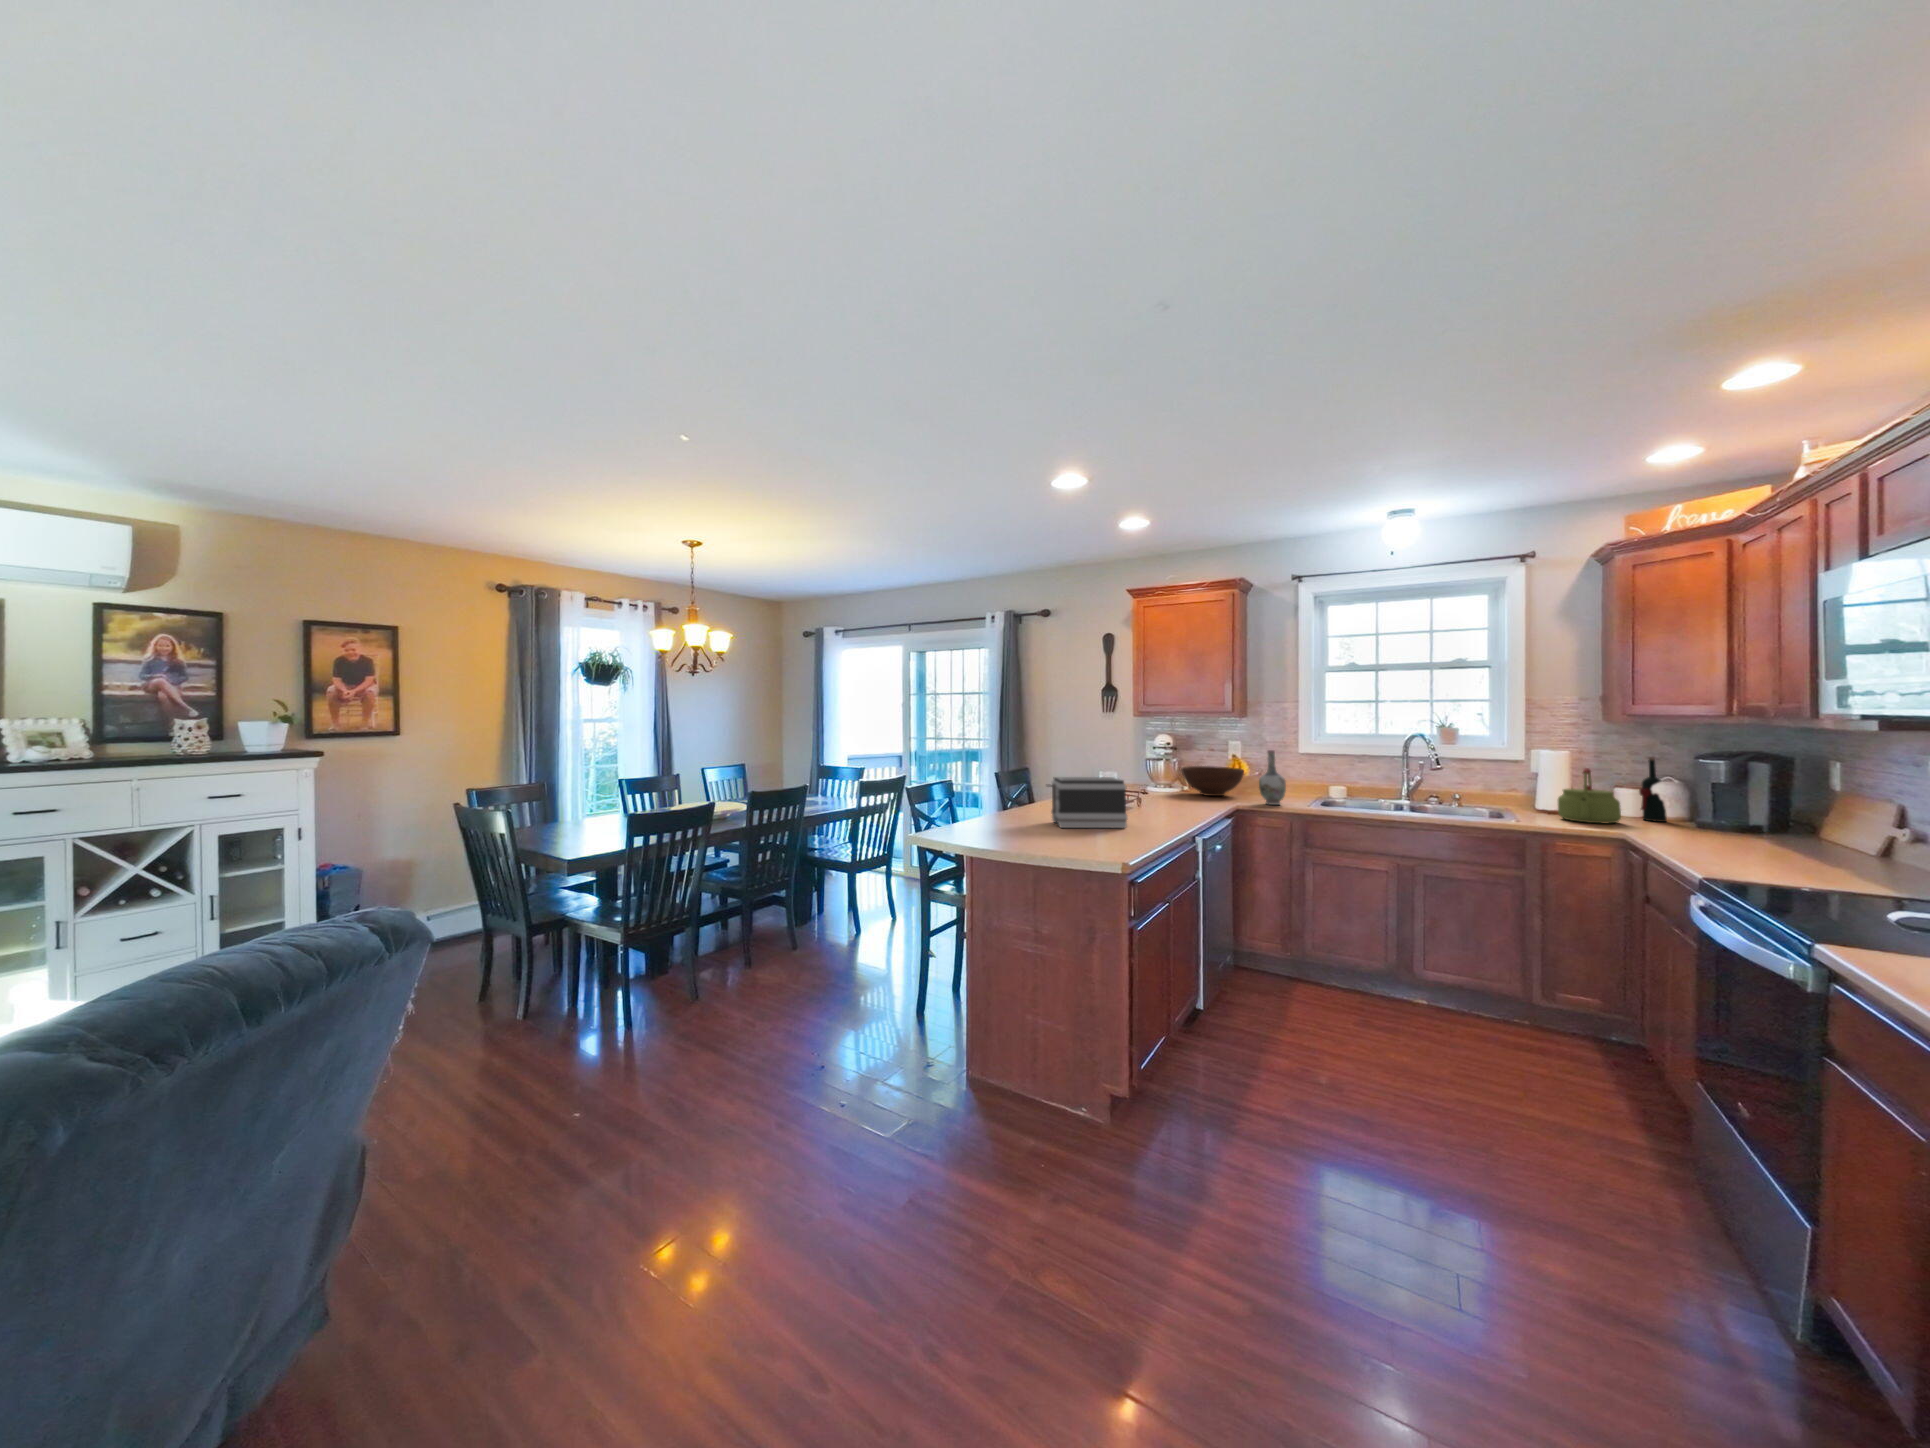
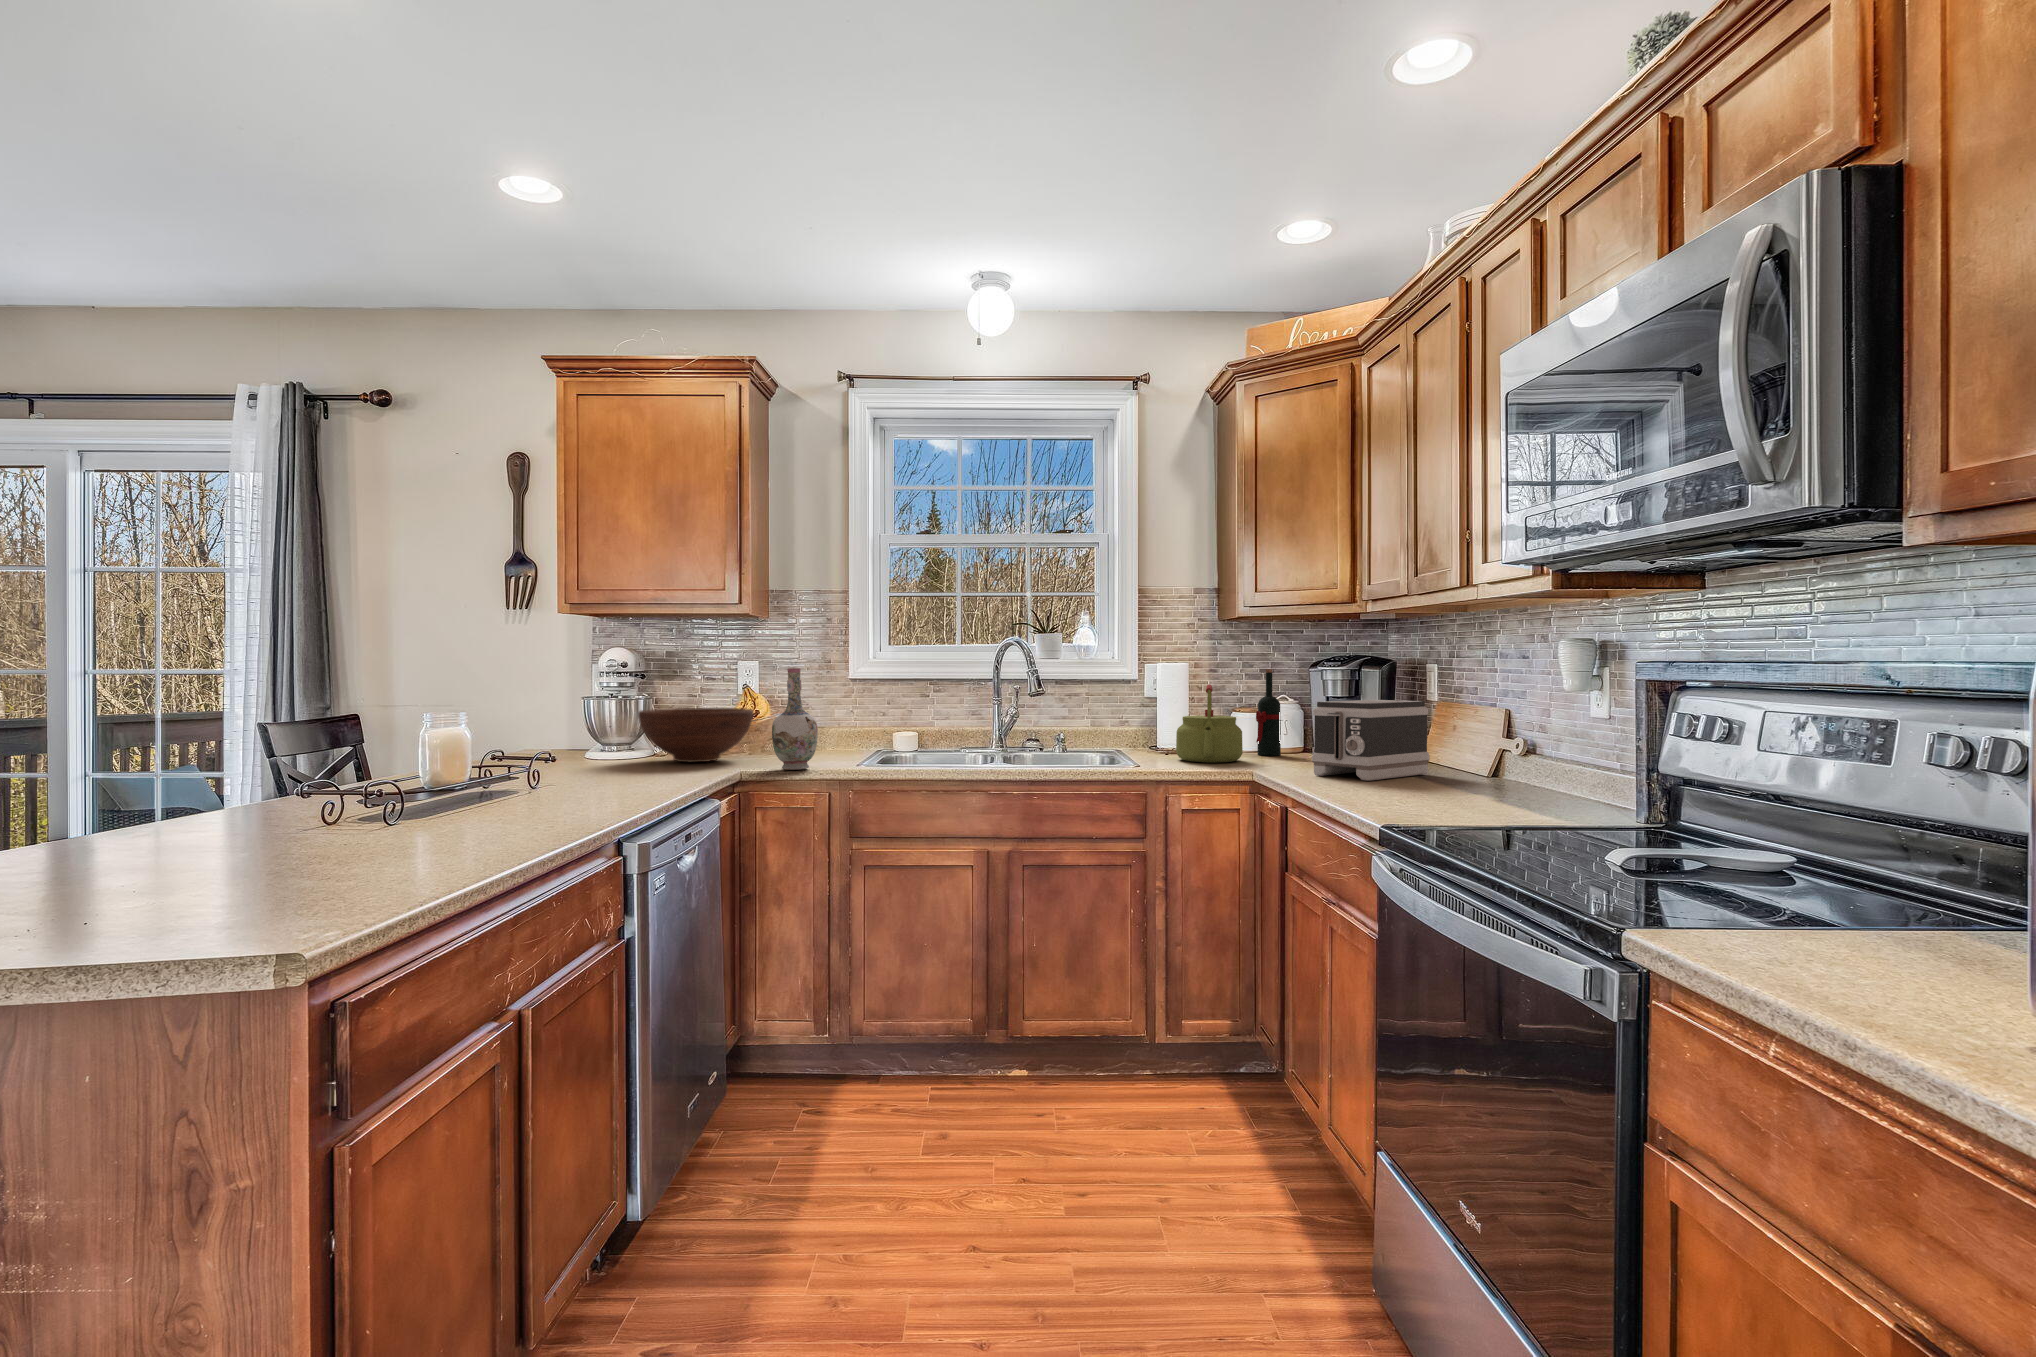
toaster: present [1047,777,1127,828] -> present [1312,700,1430,781]

